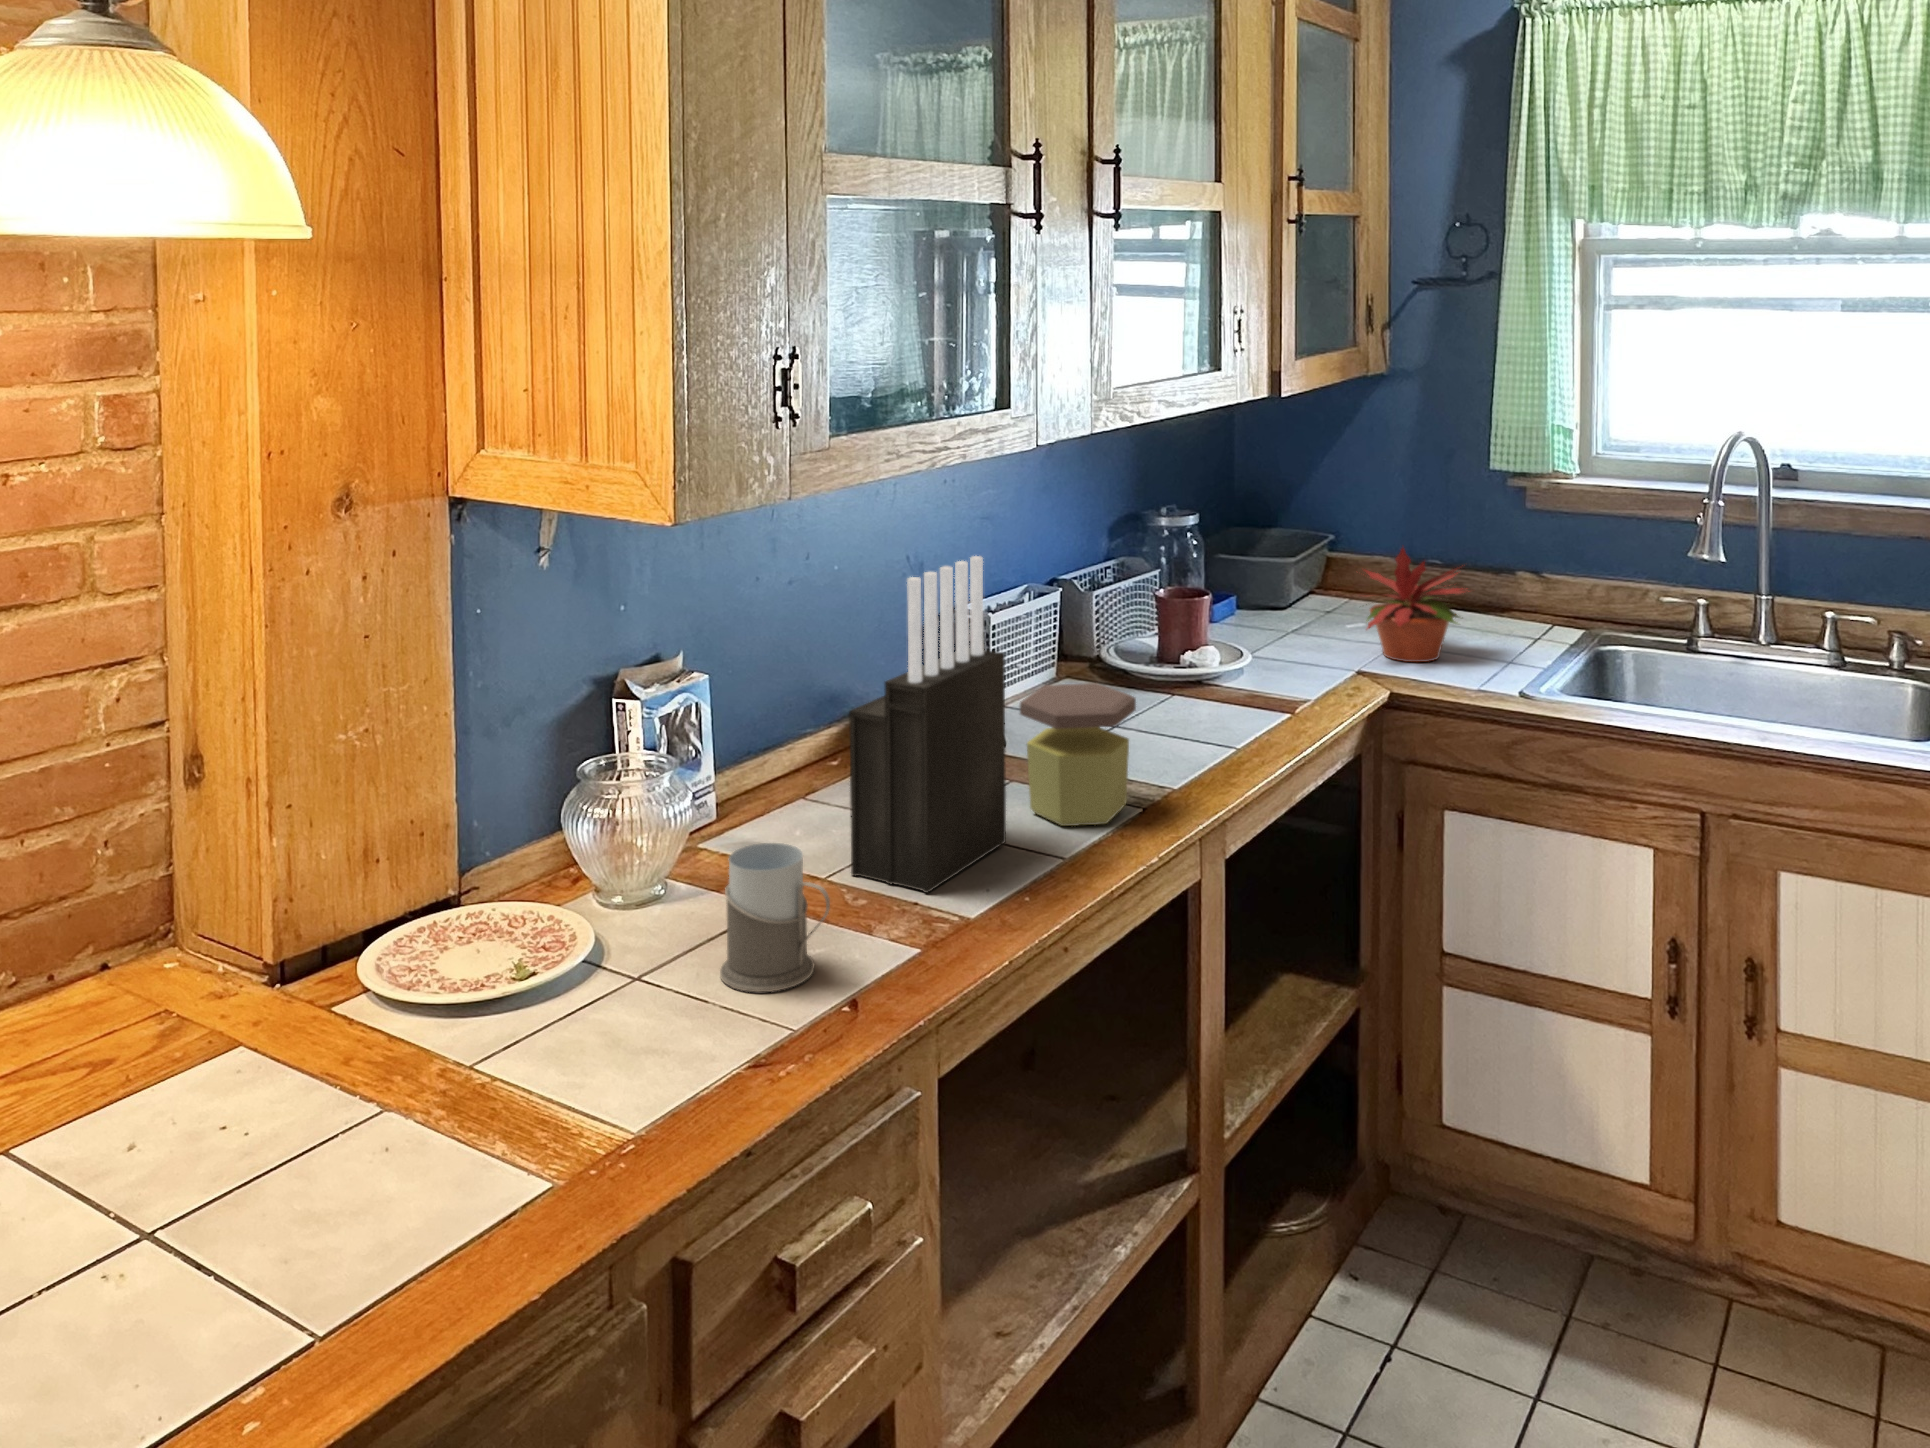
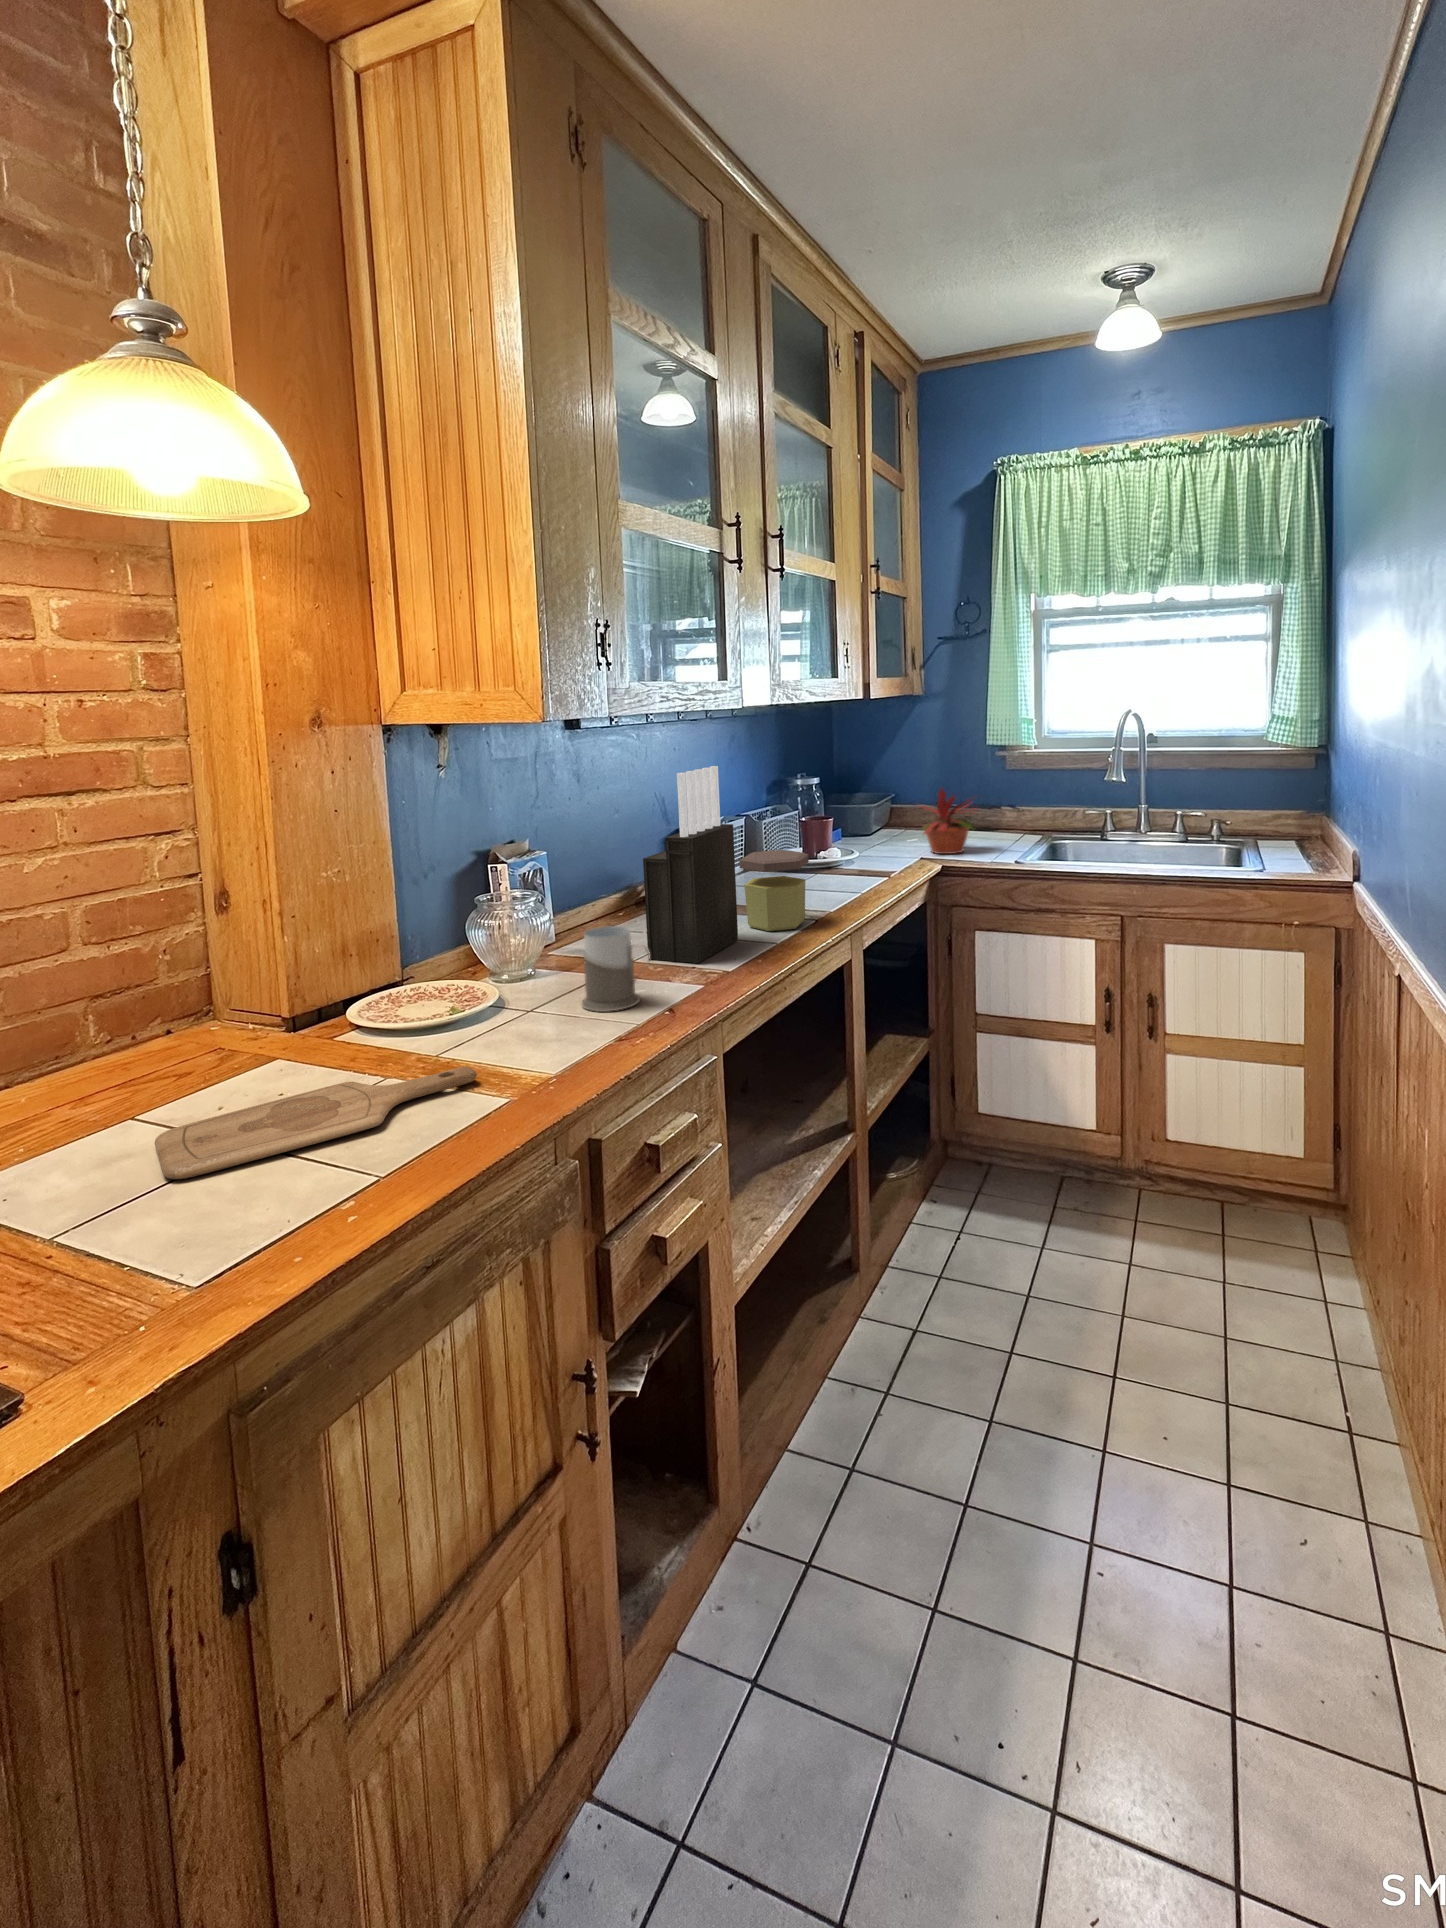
cutting board: none [15,1105,517,1298] -> present [155,1067,477,1179]

